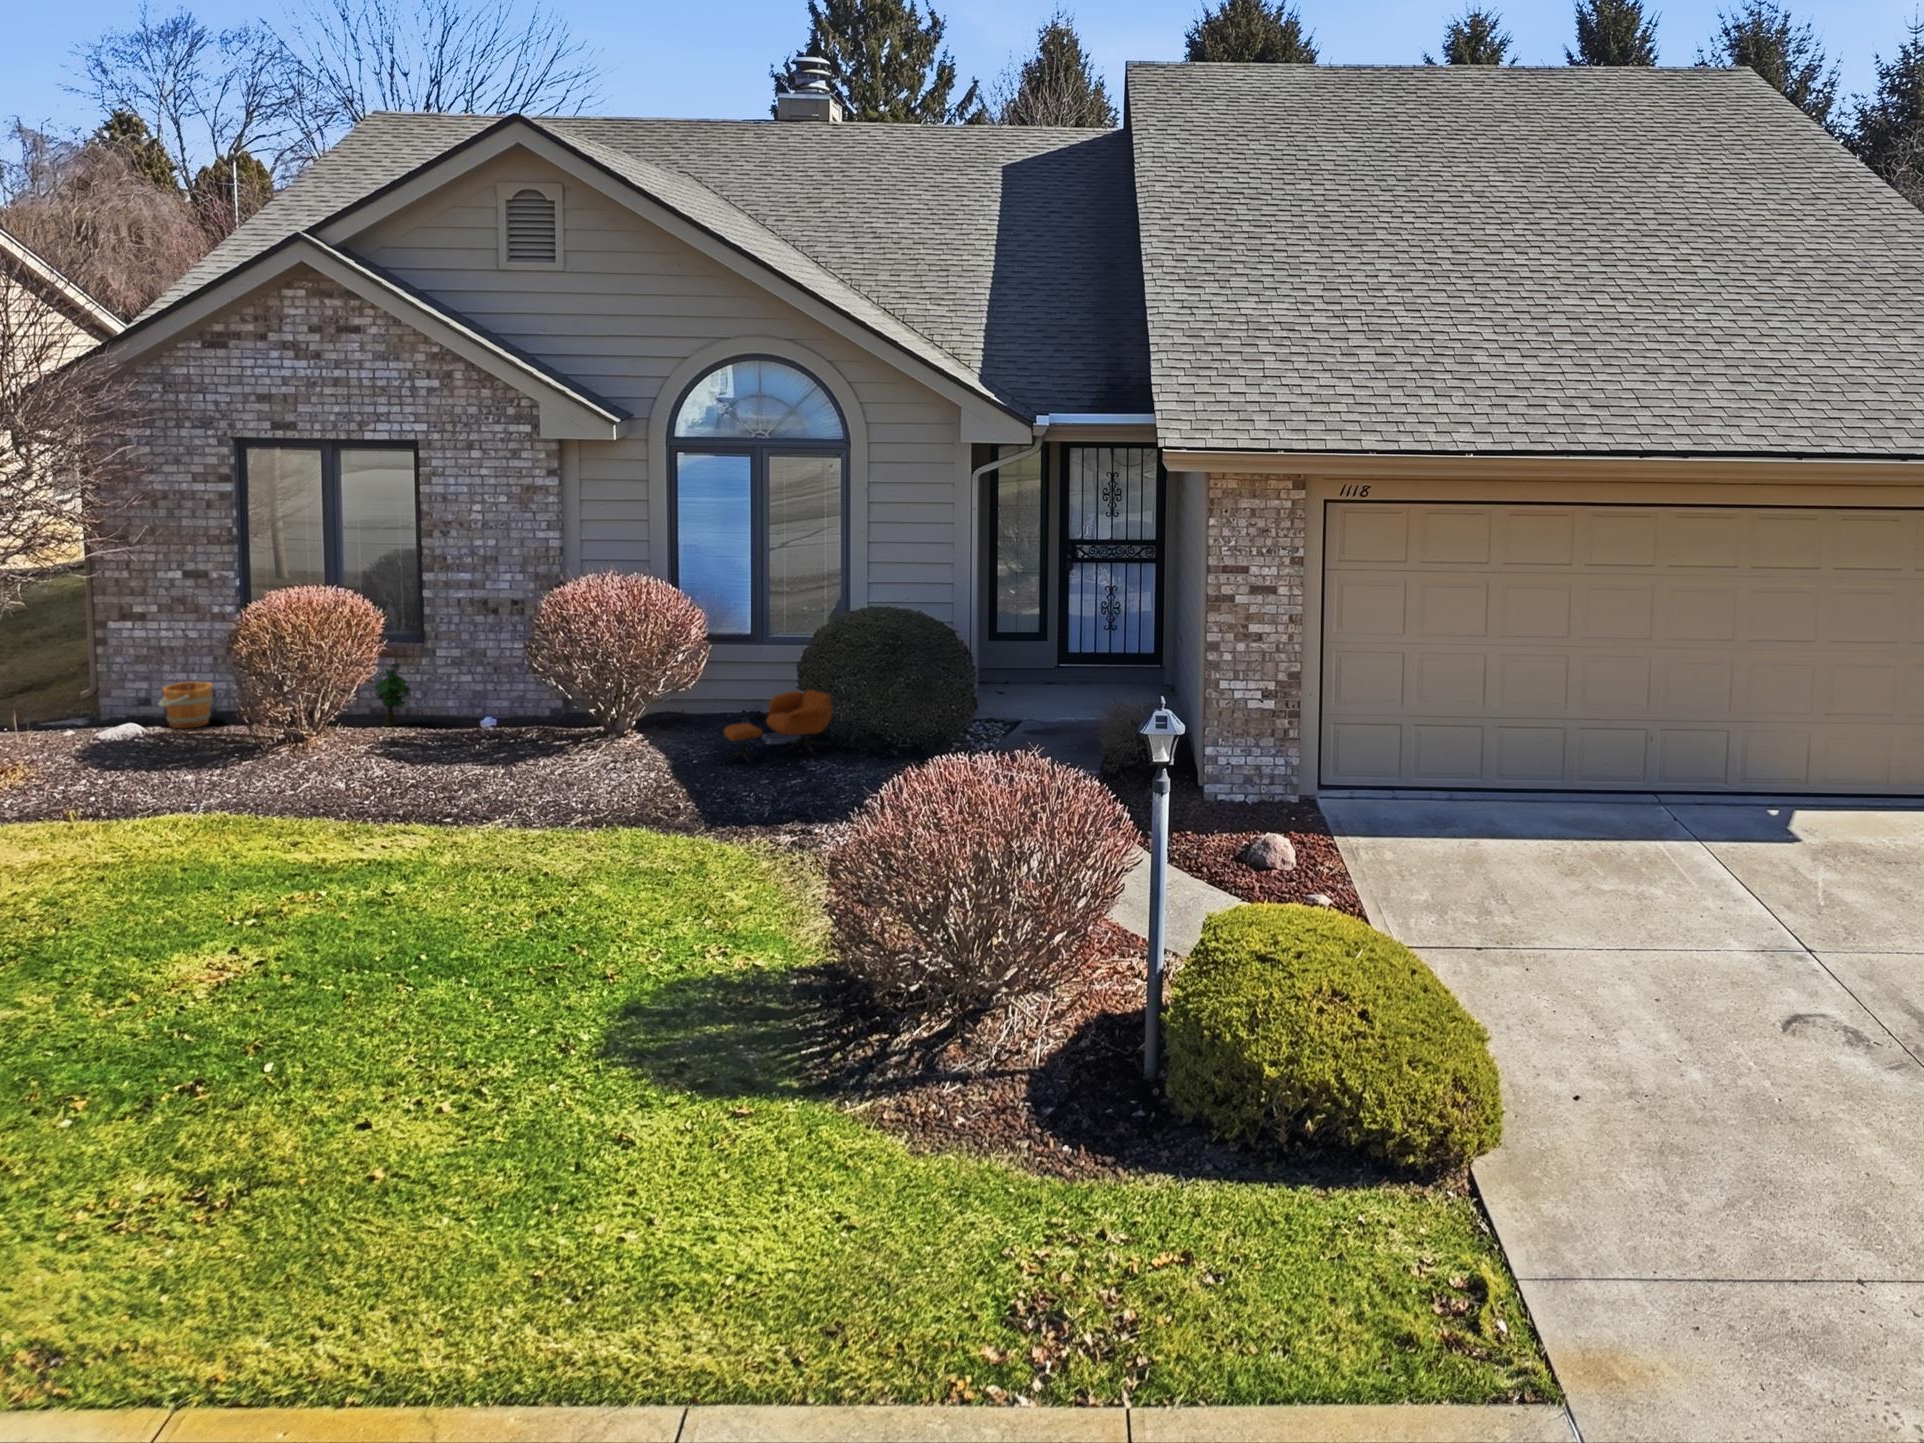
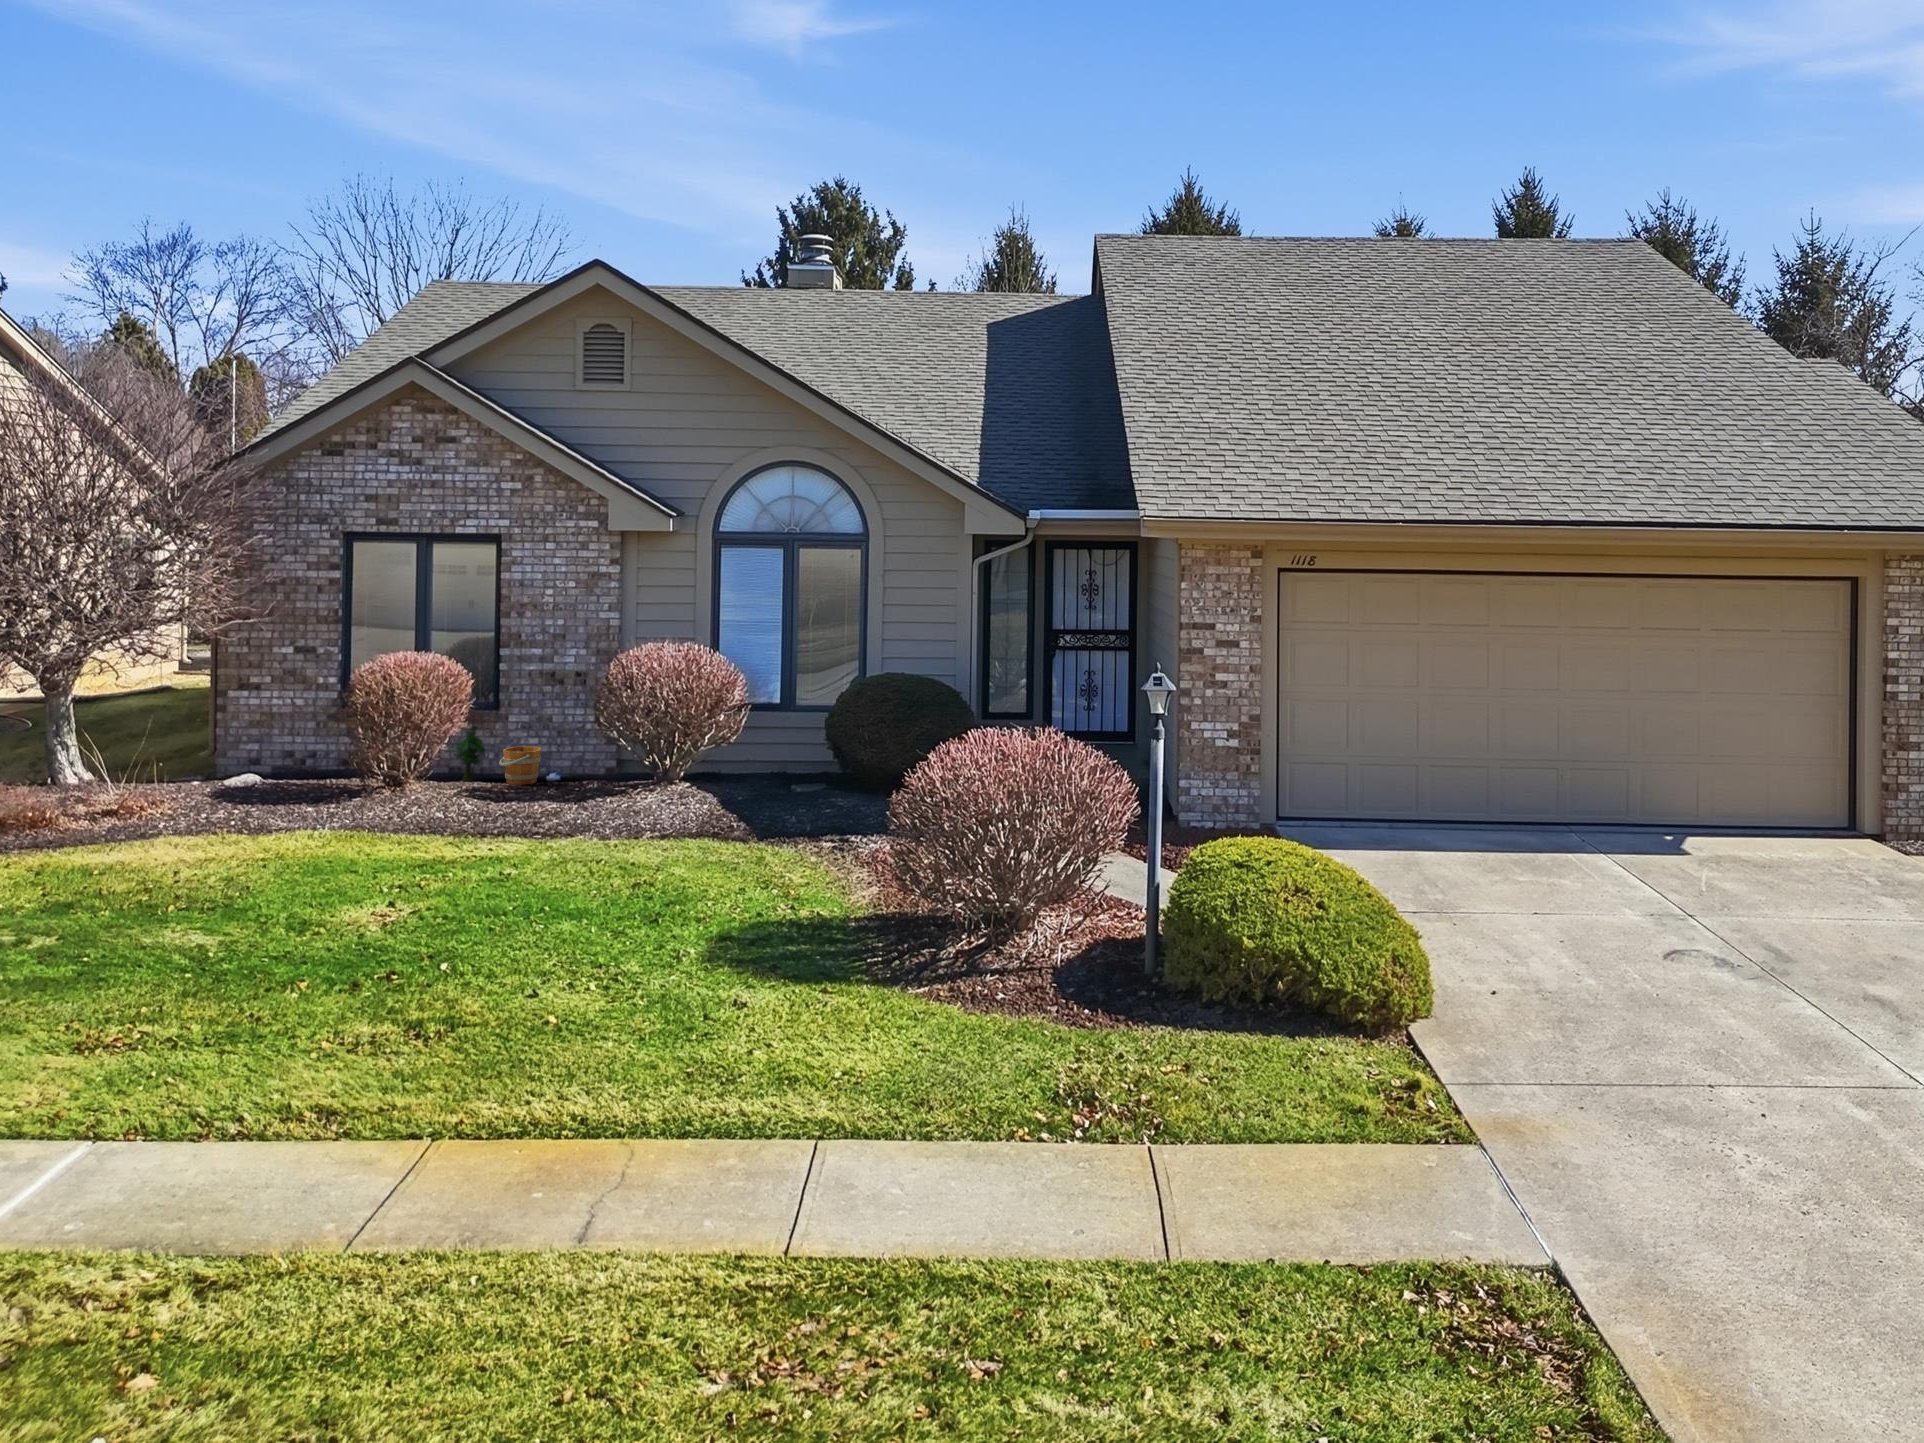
bucket: present [159,682,213,728] -> present [499,746,541,785]
lounge chair: present [724,690,832,762] -> none [759,717,863,806]

